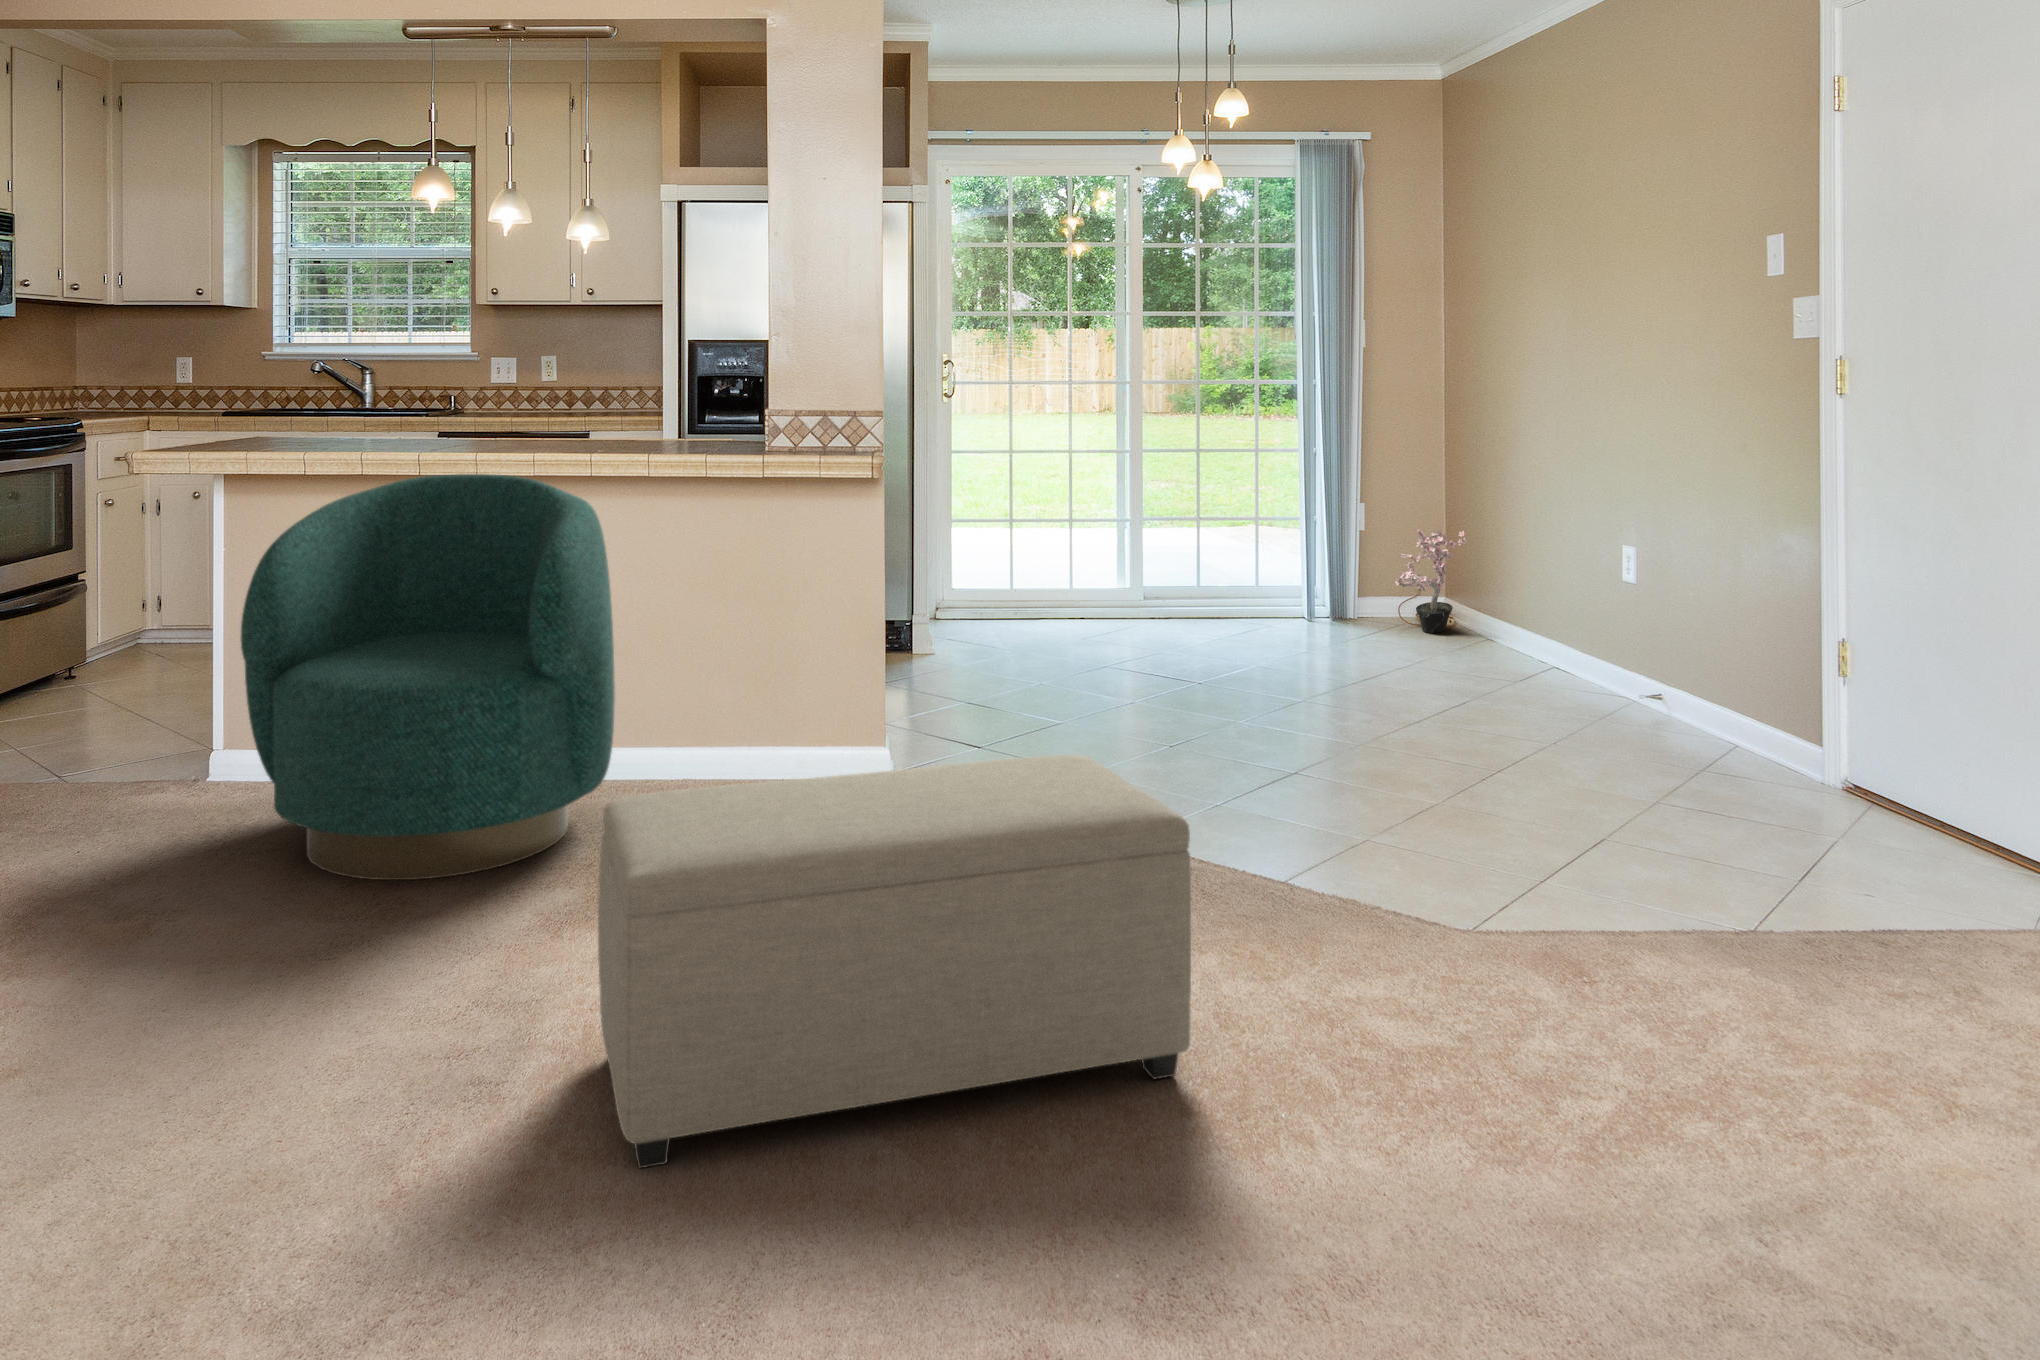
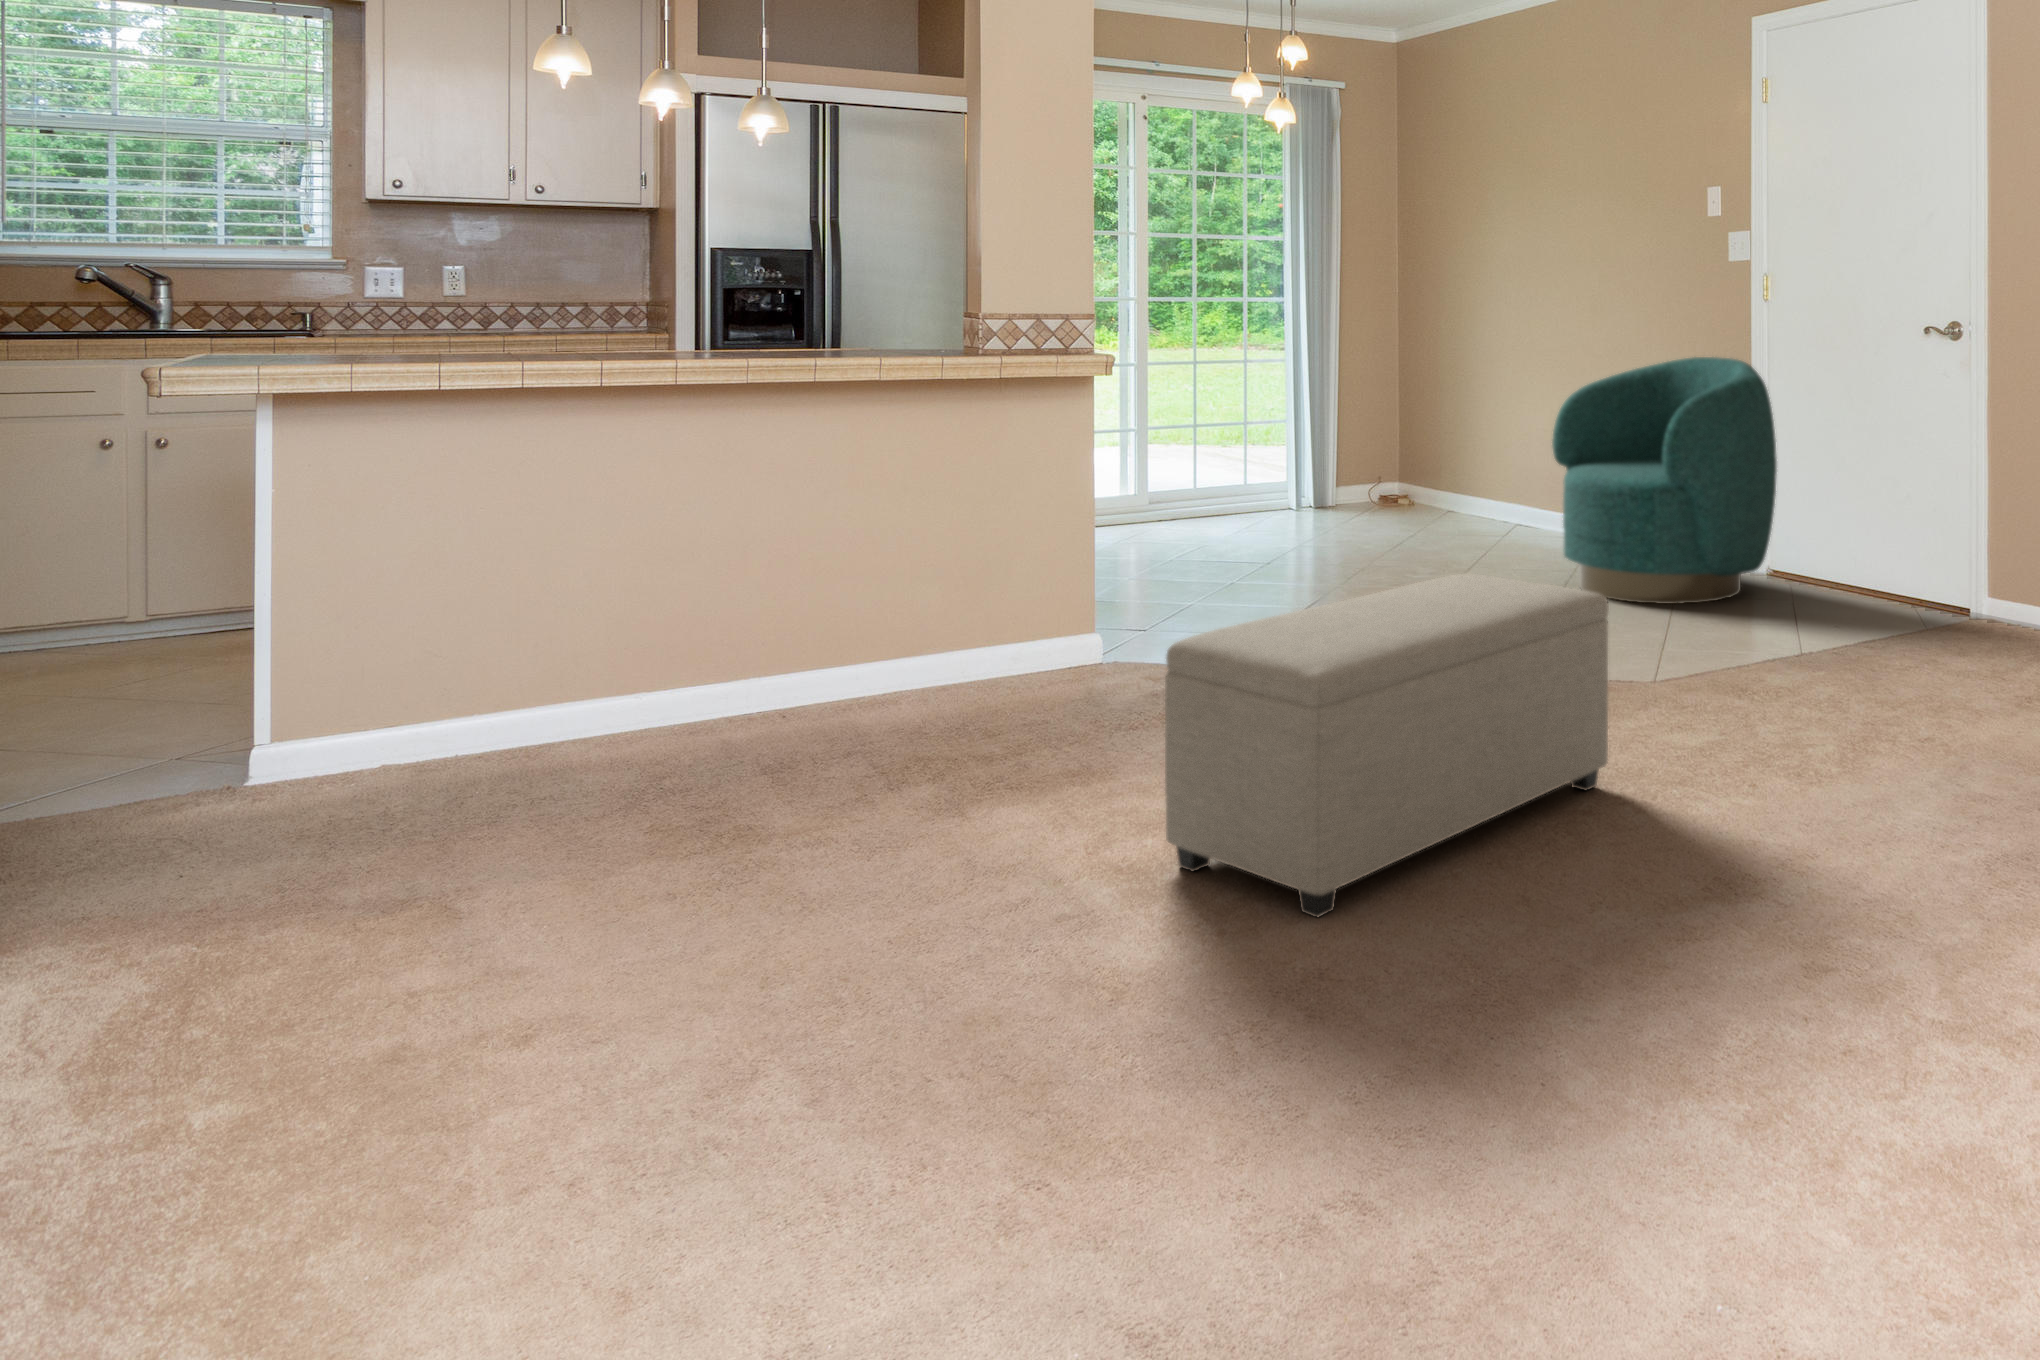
armchair: present [241,474,615,880] -> present [1552,357,1777,604]
potted plant: present [1395,529,1467,633] -> none [1361,423,1431,515]

